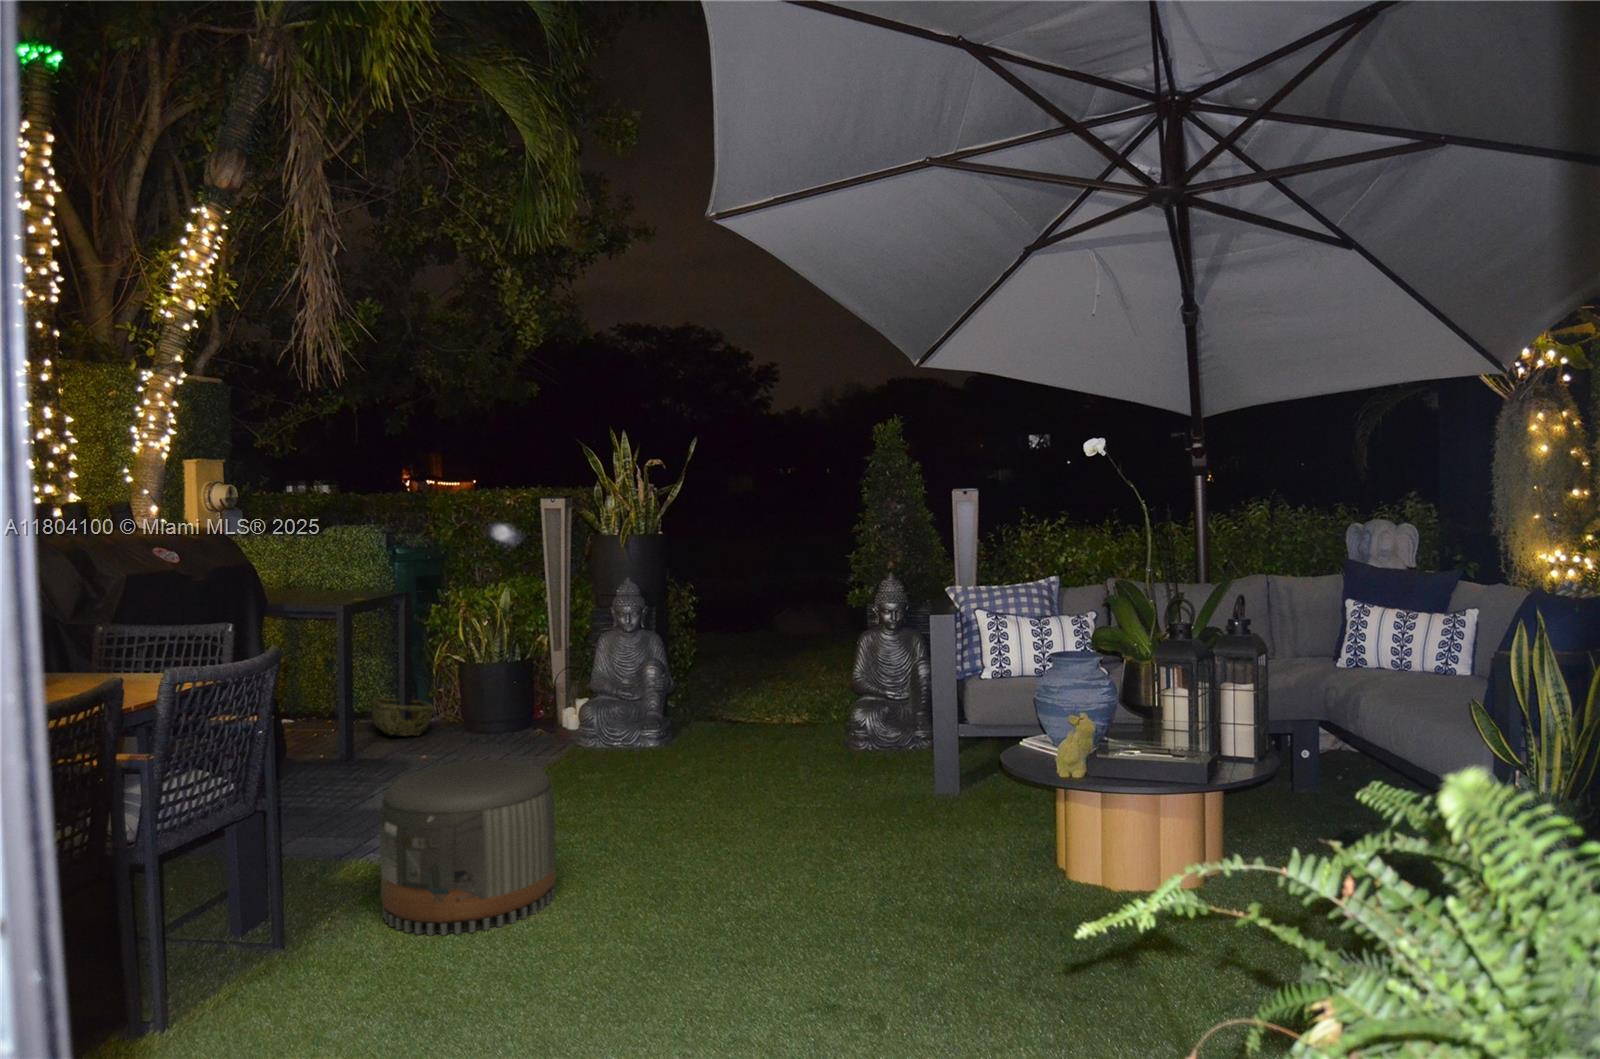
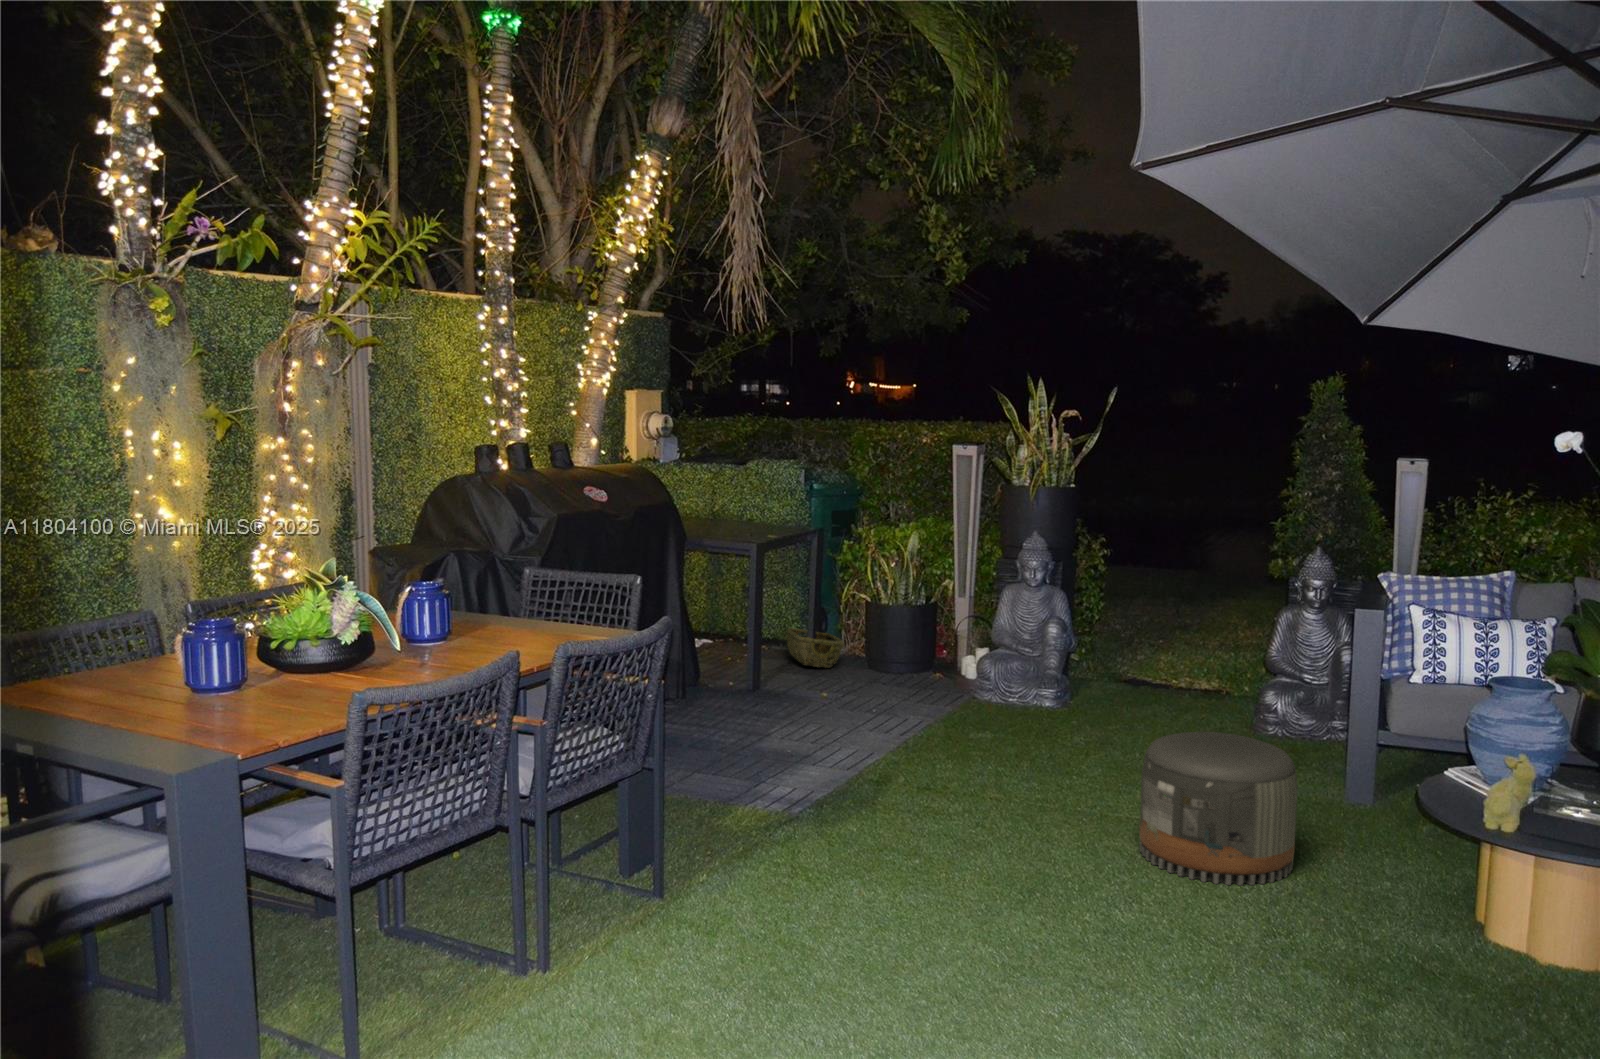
pouf: present [380,760,556,936] -> present [1139,732,1298,885]

